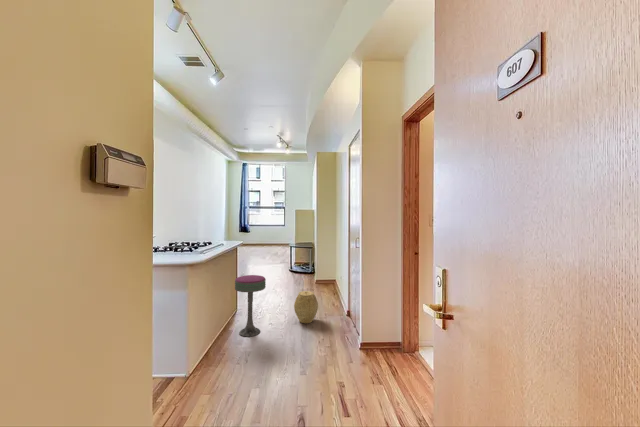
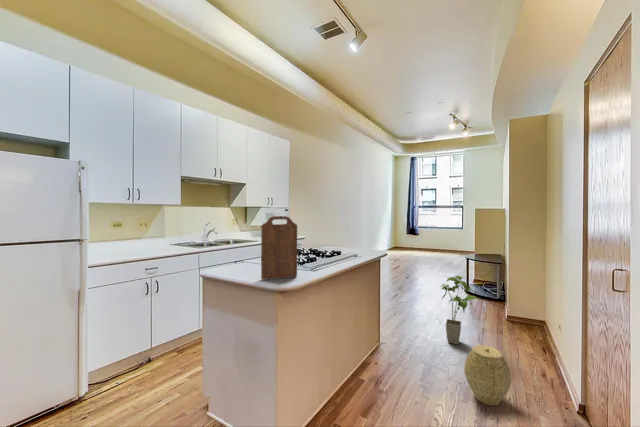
cutting board: none [170,215,195,260] -> present [261,216,297,279]
house plant: none [277,255,301,301] -> present [441,276,478,344]
bar stool: present [235,275,266,337] -> none [367,305,413,402]

